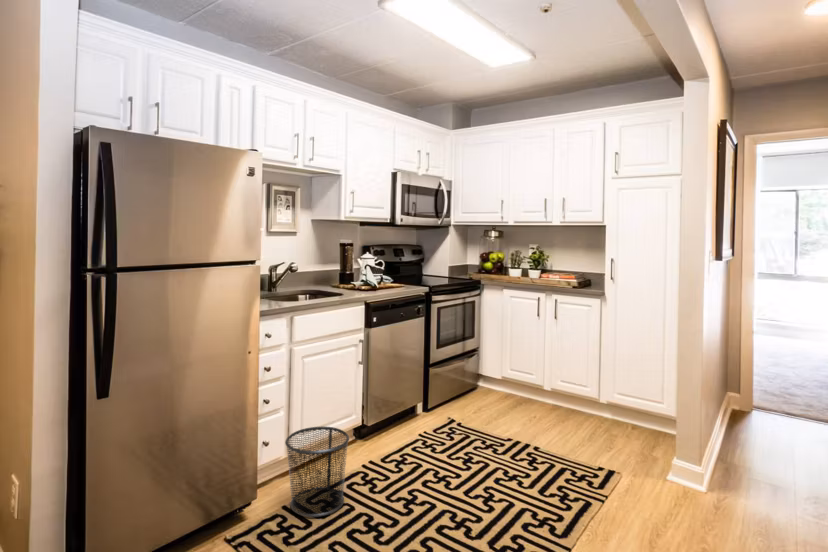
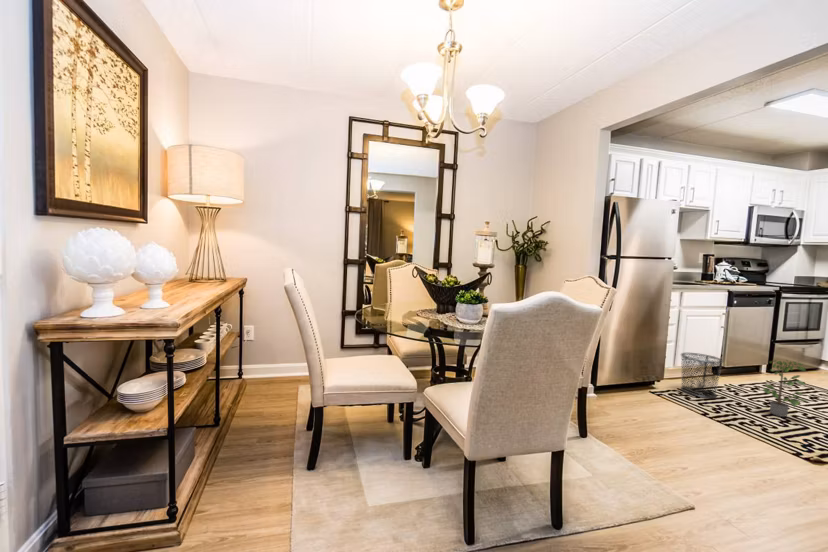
potted plant: none [400,427,460,526] -> present [764,360,806,417]

